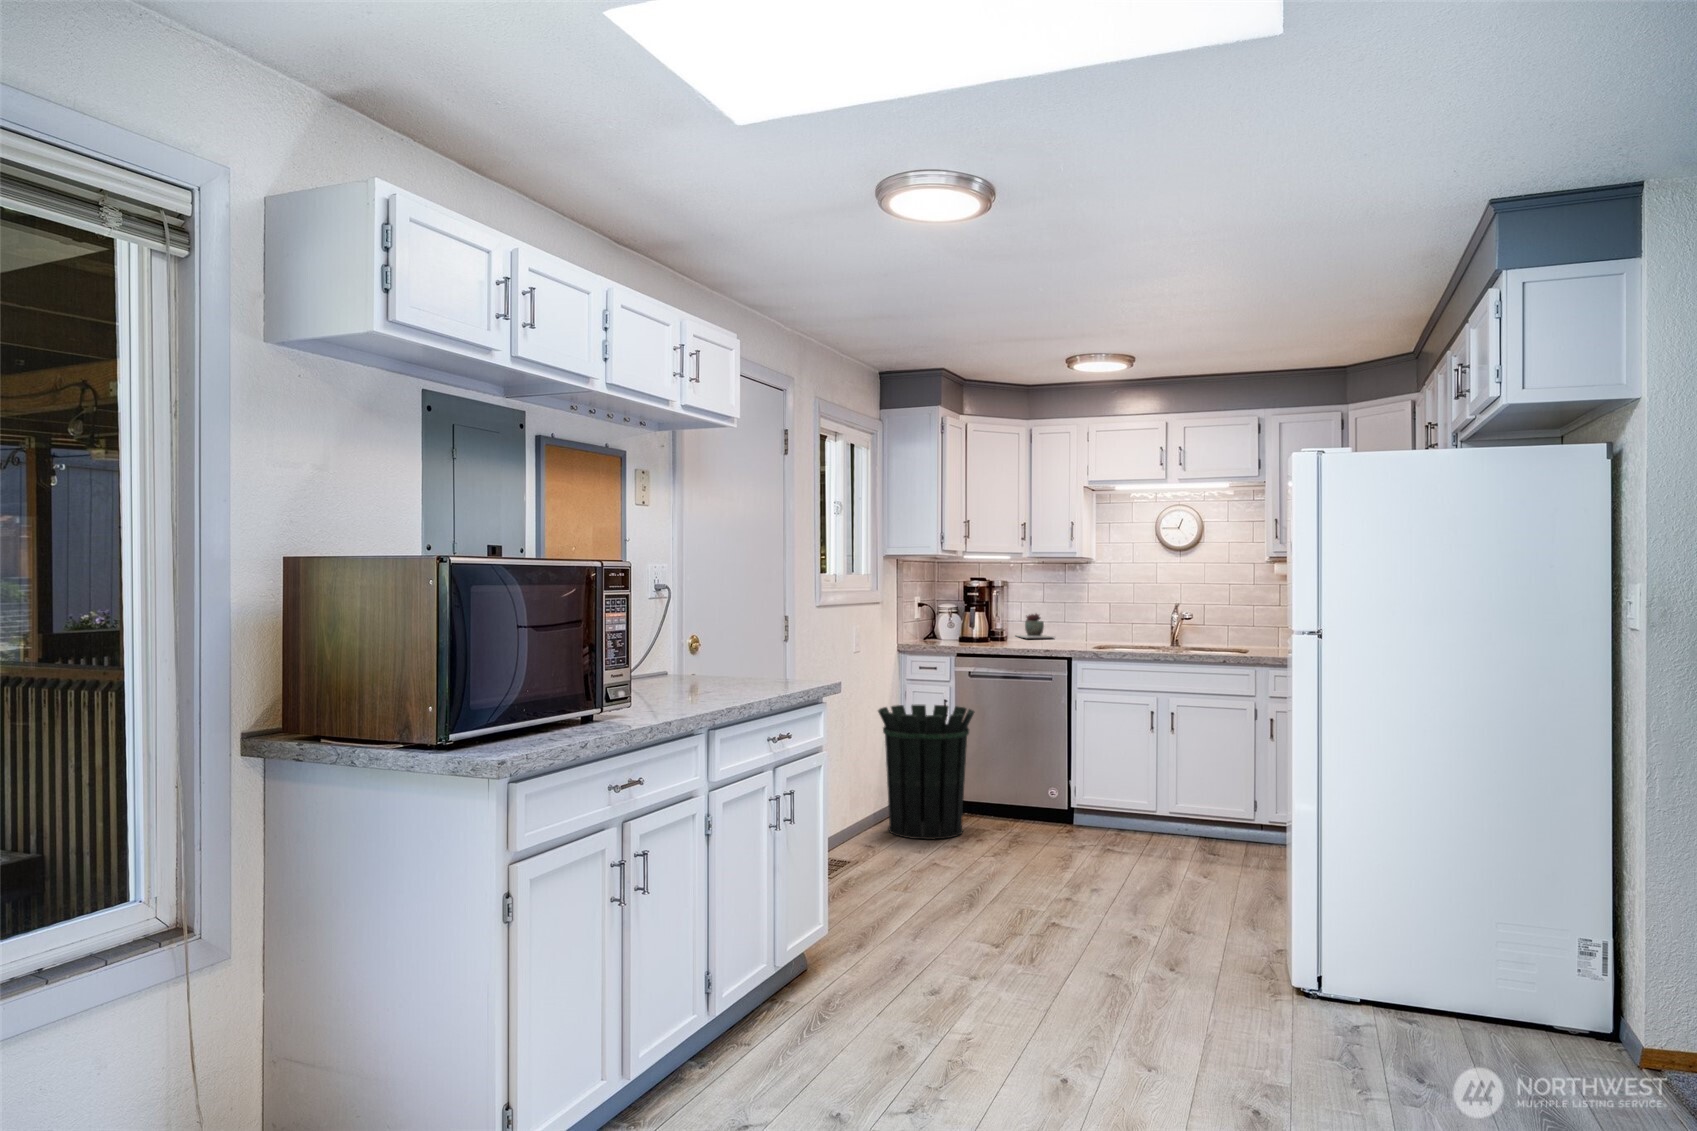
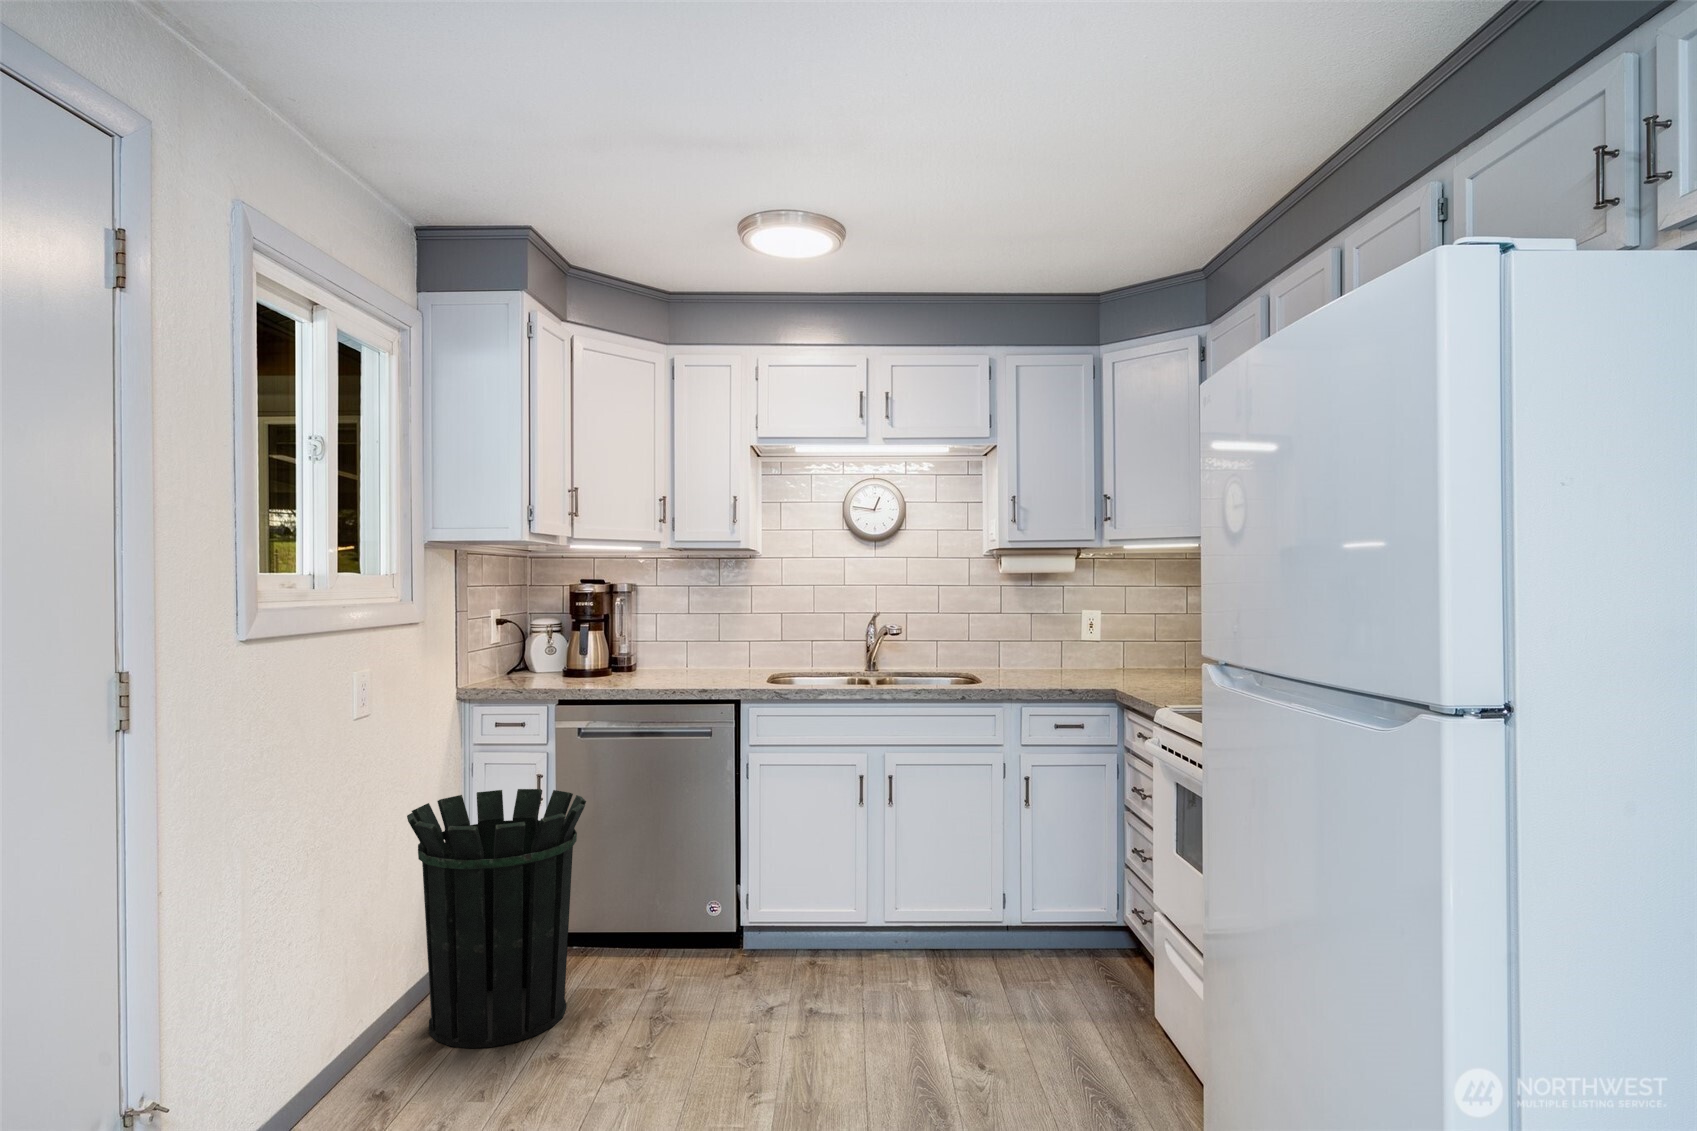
succulent plant: present [1016,614,1054,638] -> none [648,628,708,666]

